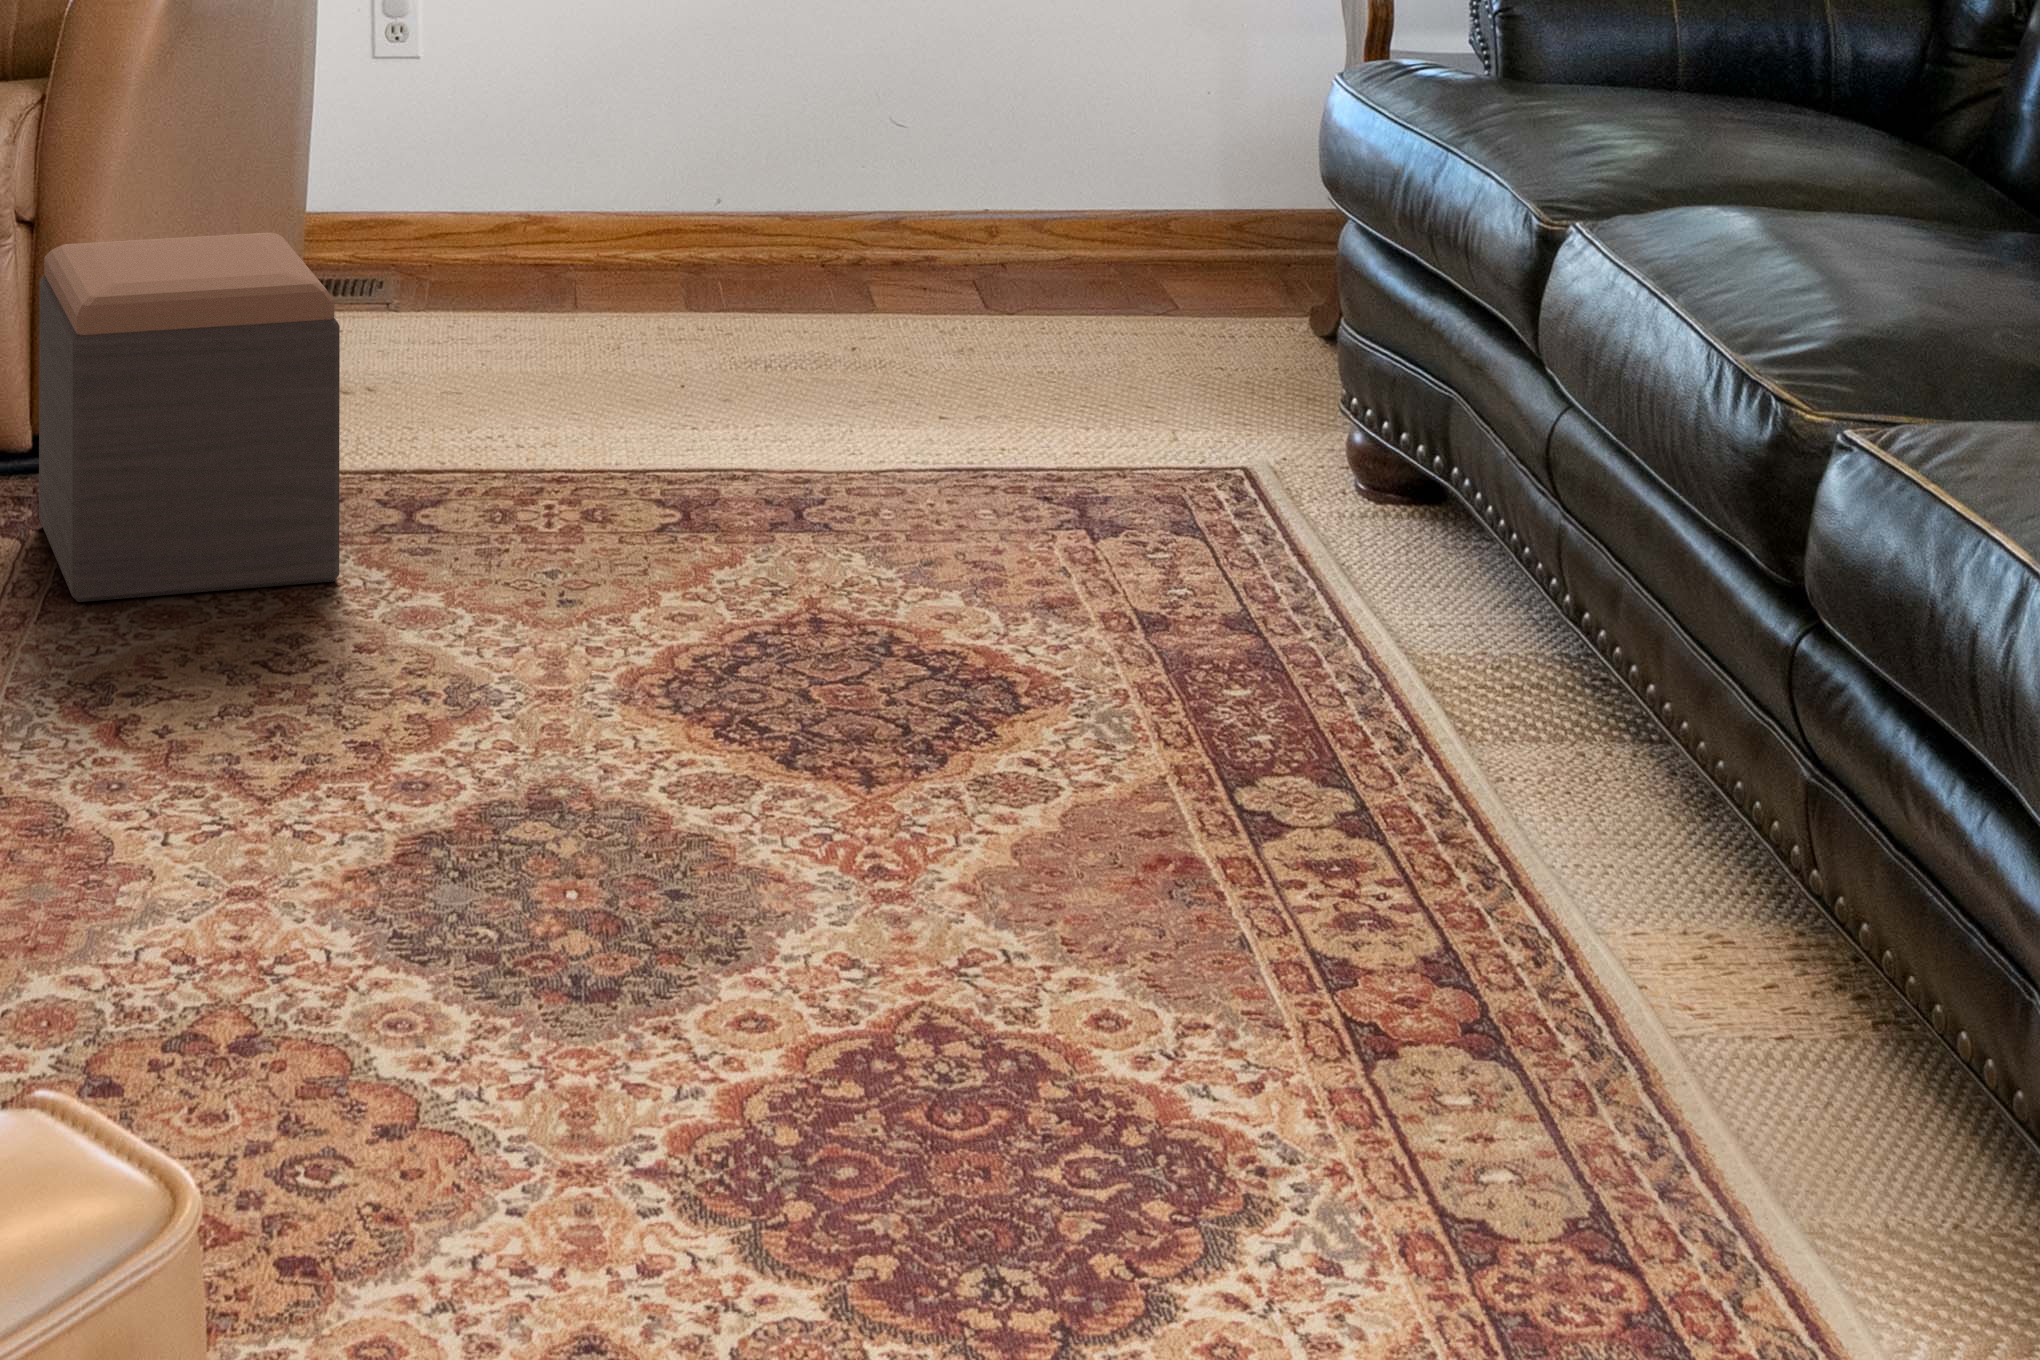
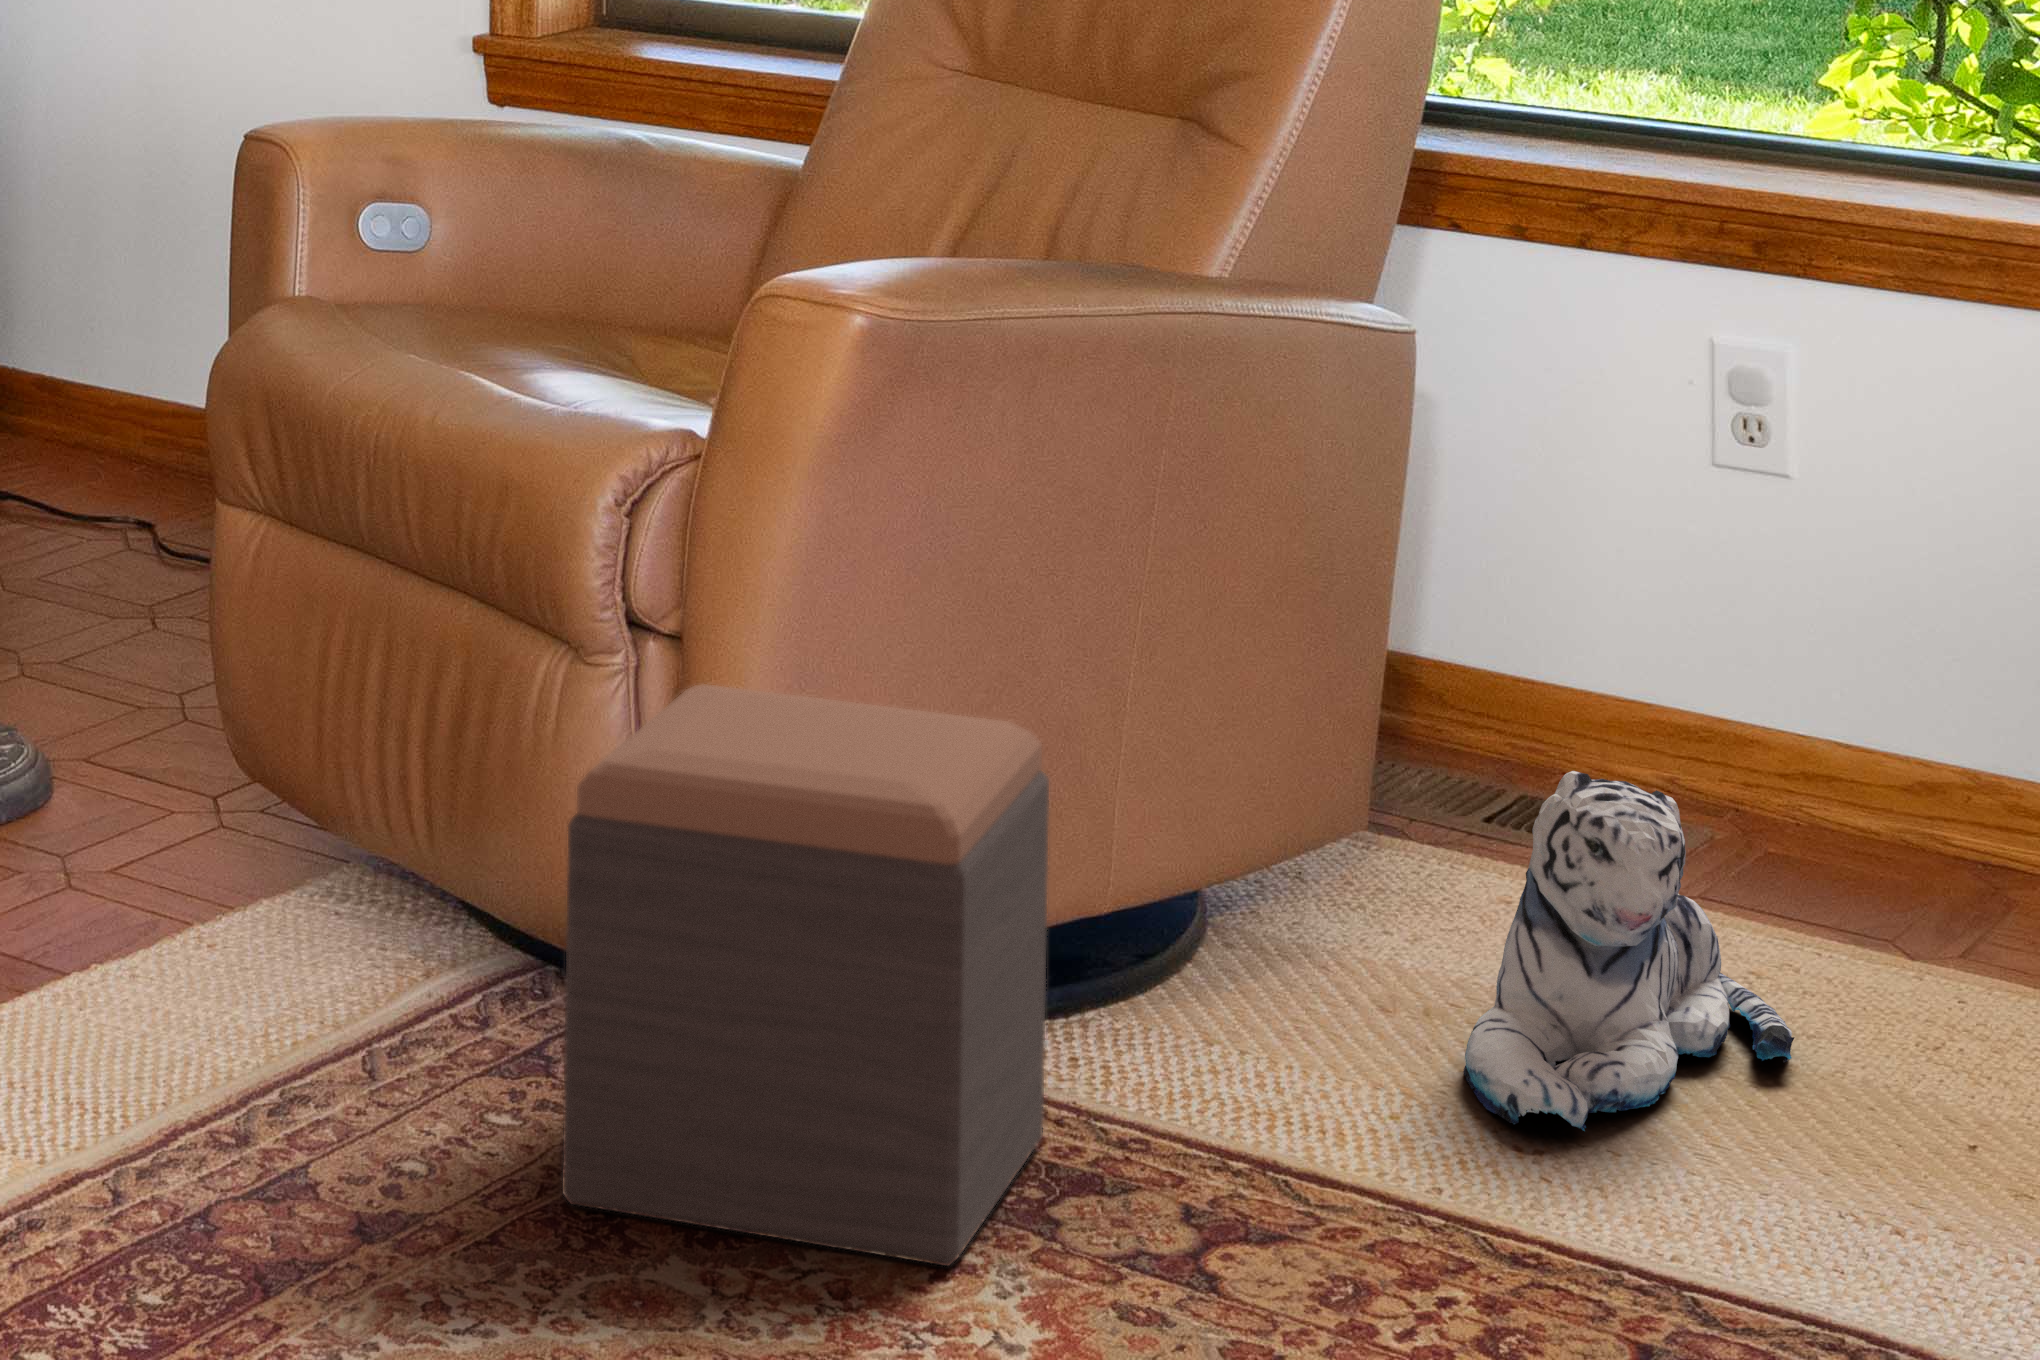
plush toy: none [425,216,607,435] -> present [1463,771,1794,1131]

